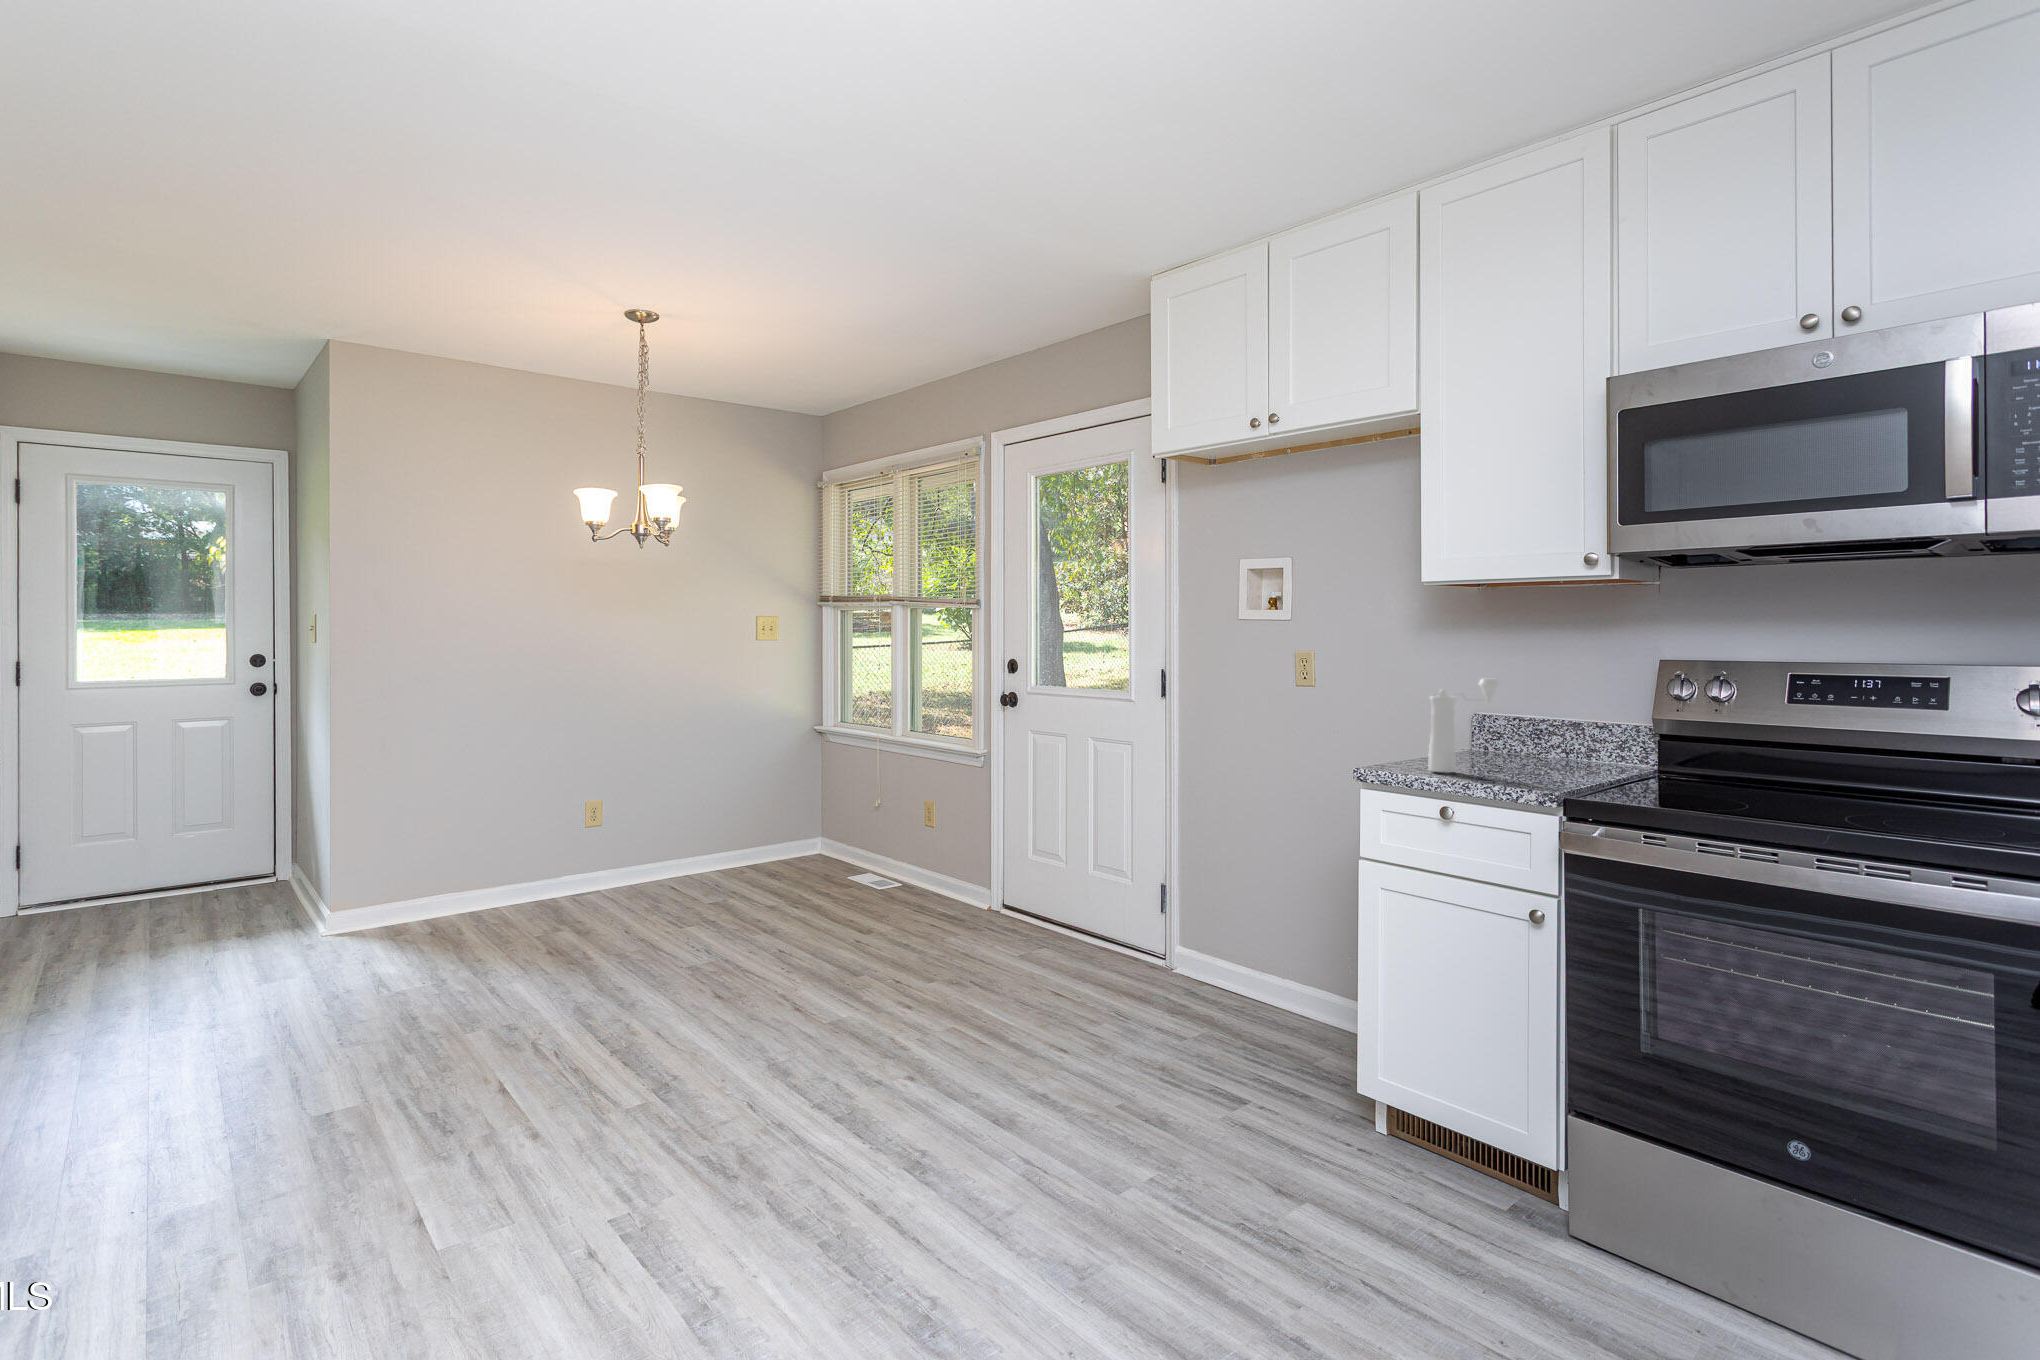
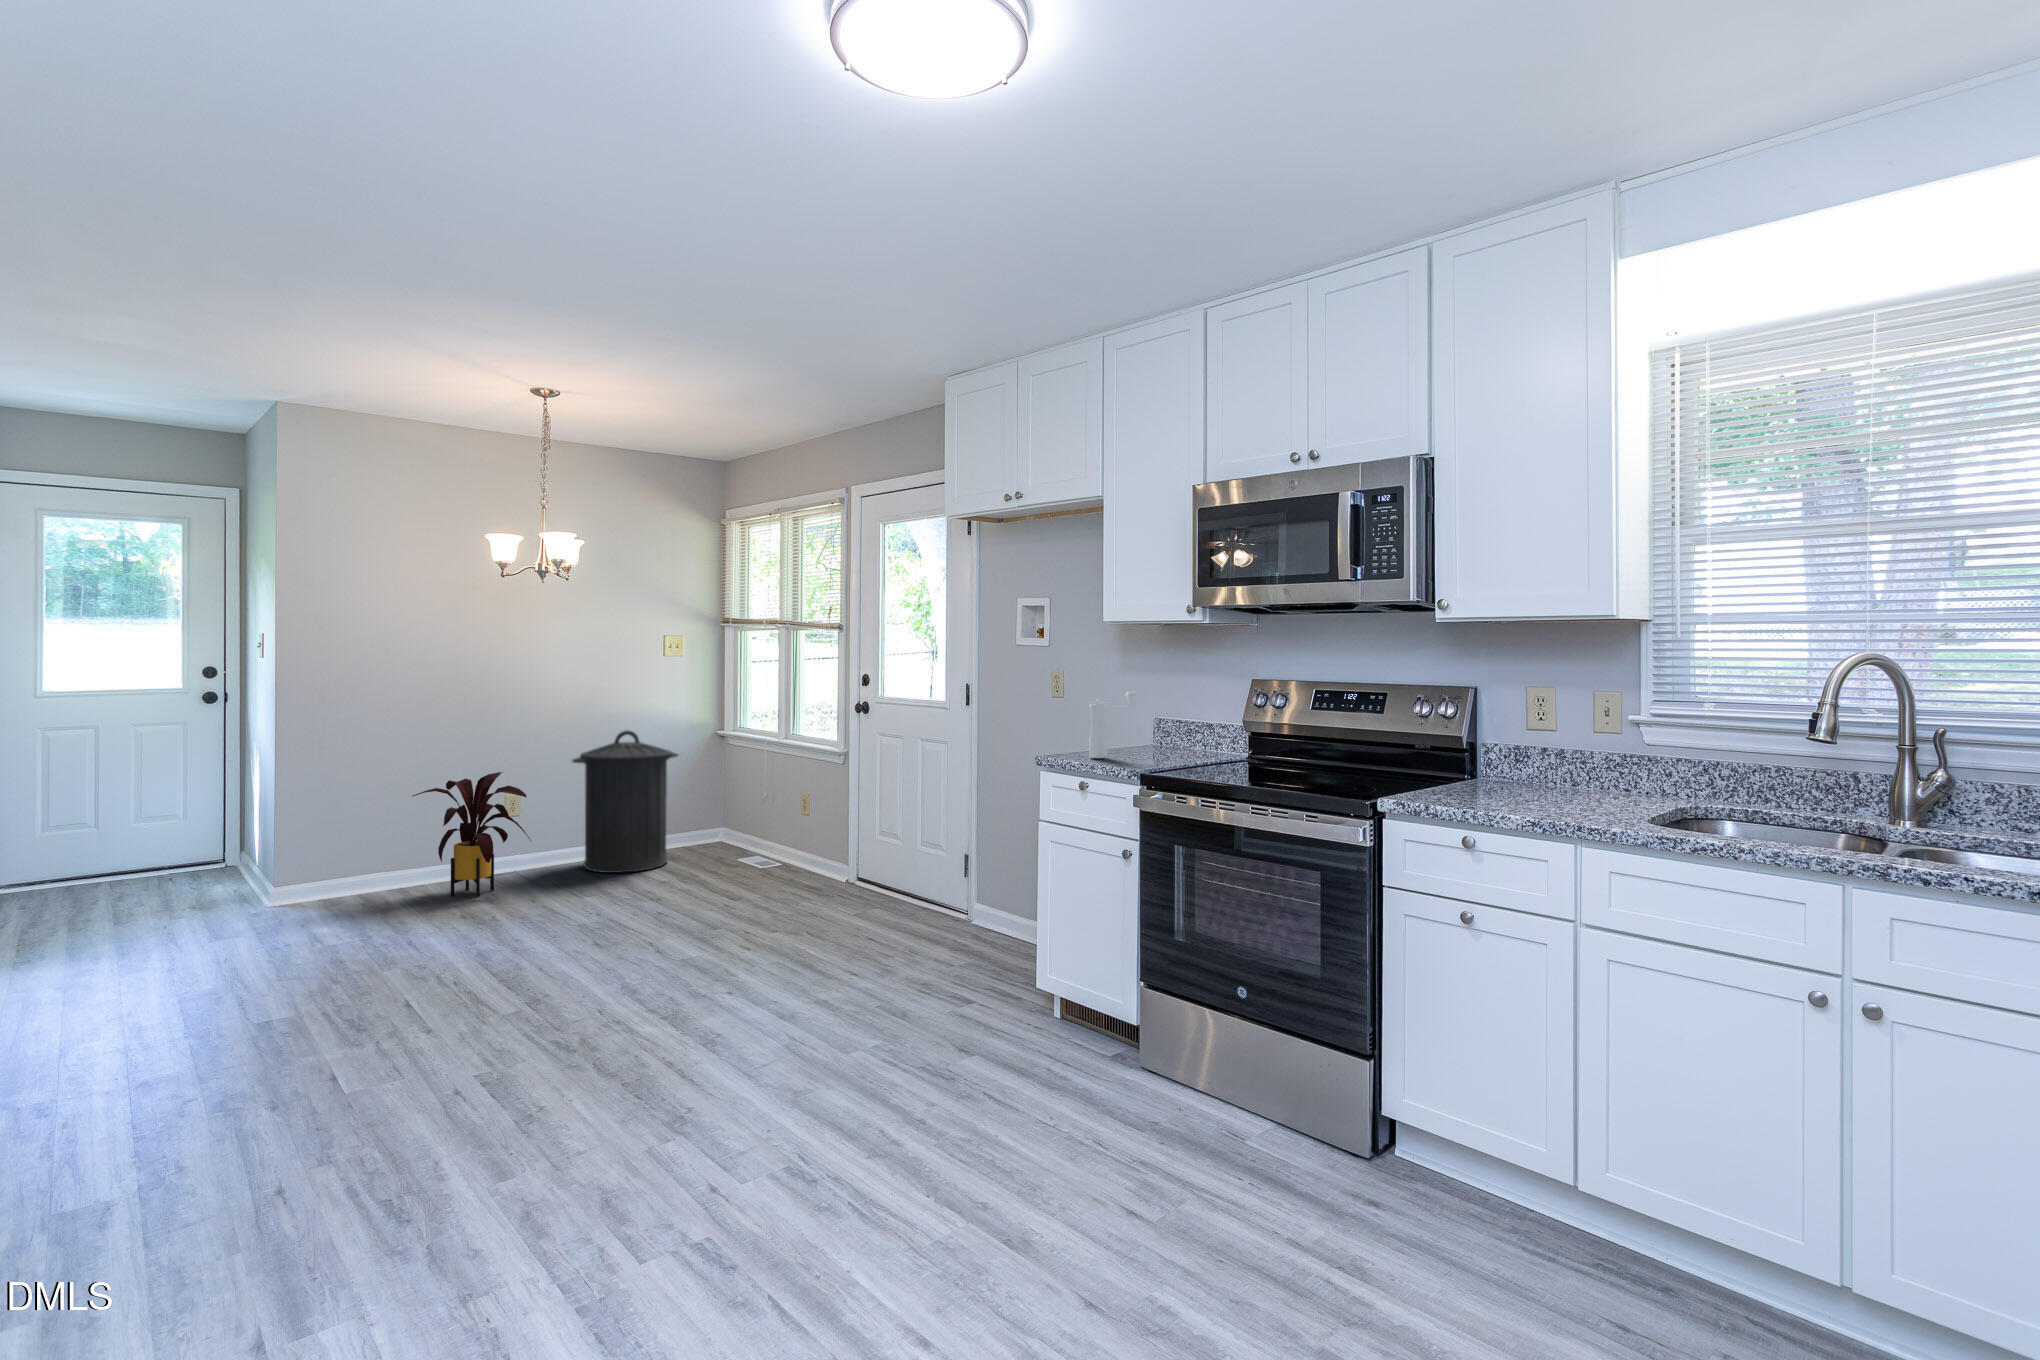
trash can: none [661,726,779,894] -> present [573,731,678,873]
house plant: none [485,776,622,925] -> present [413,772,531,897]

